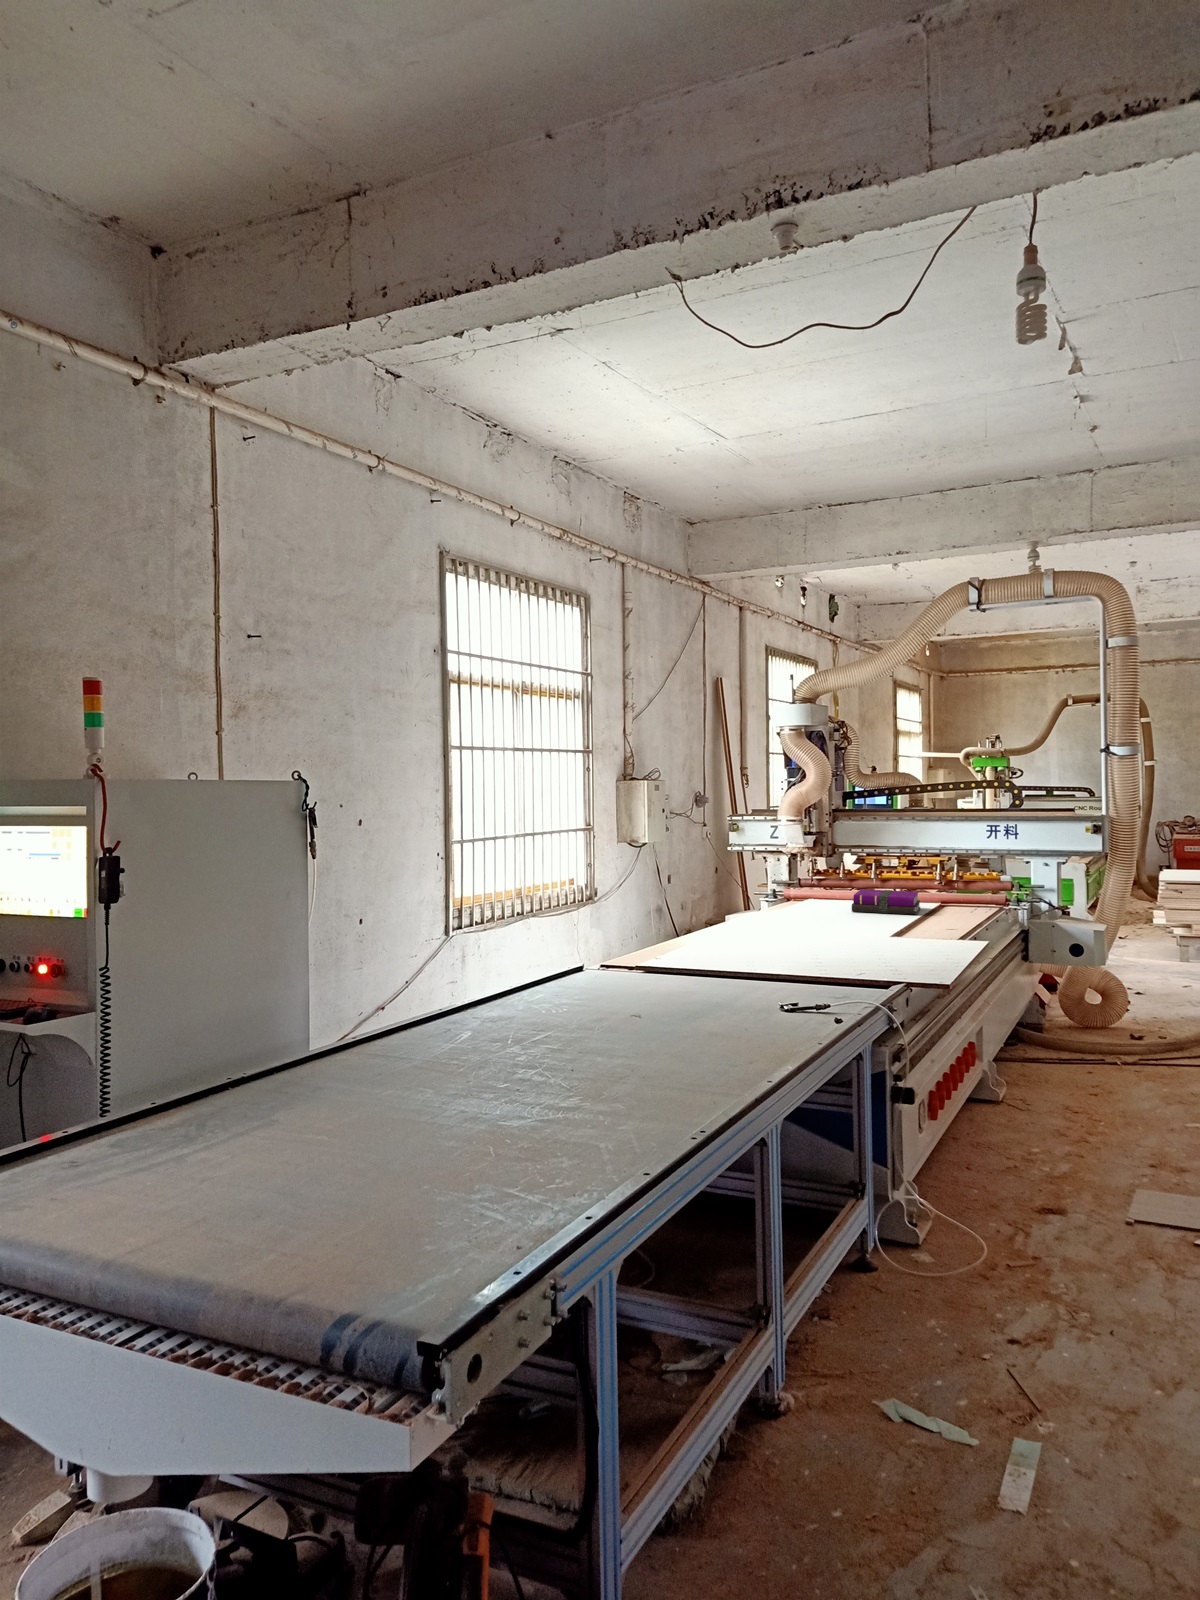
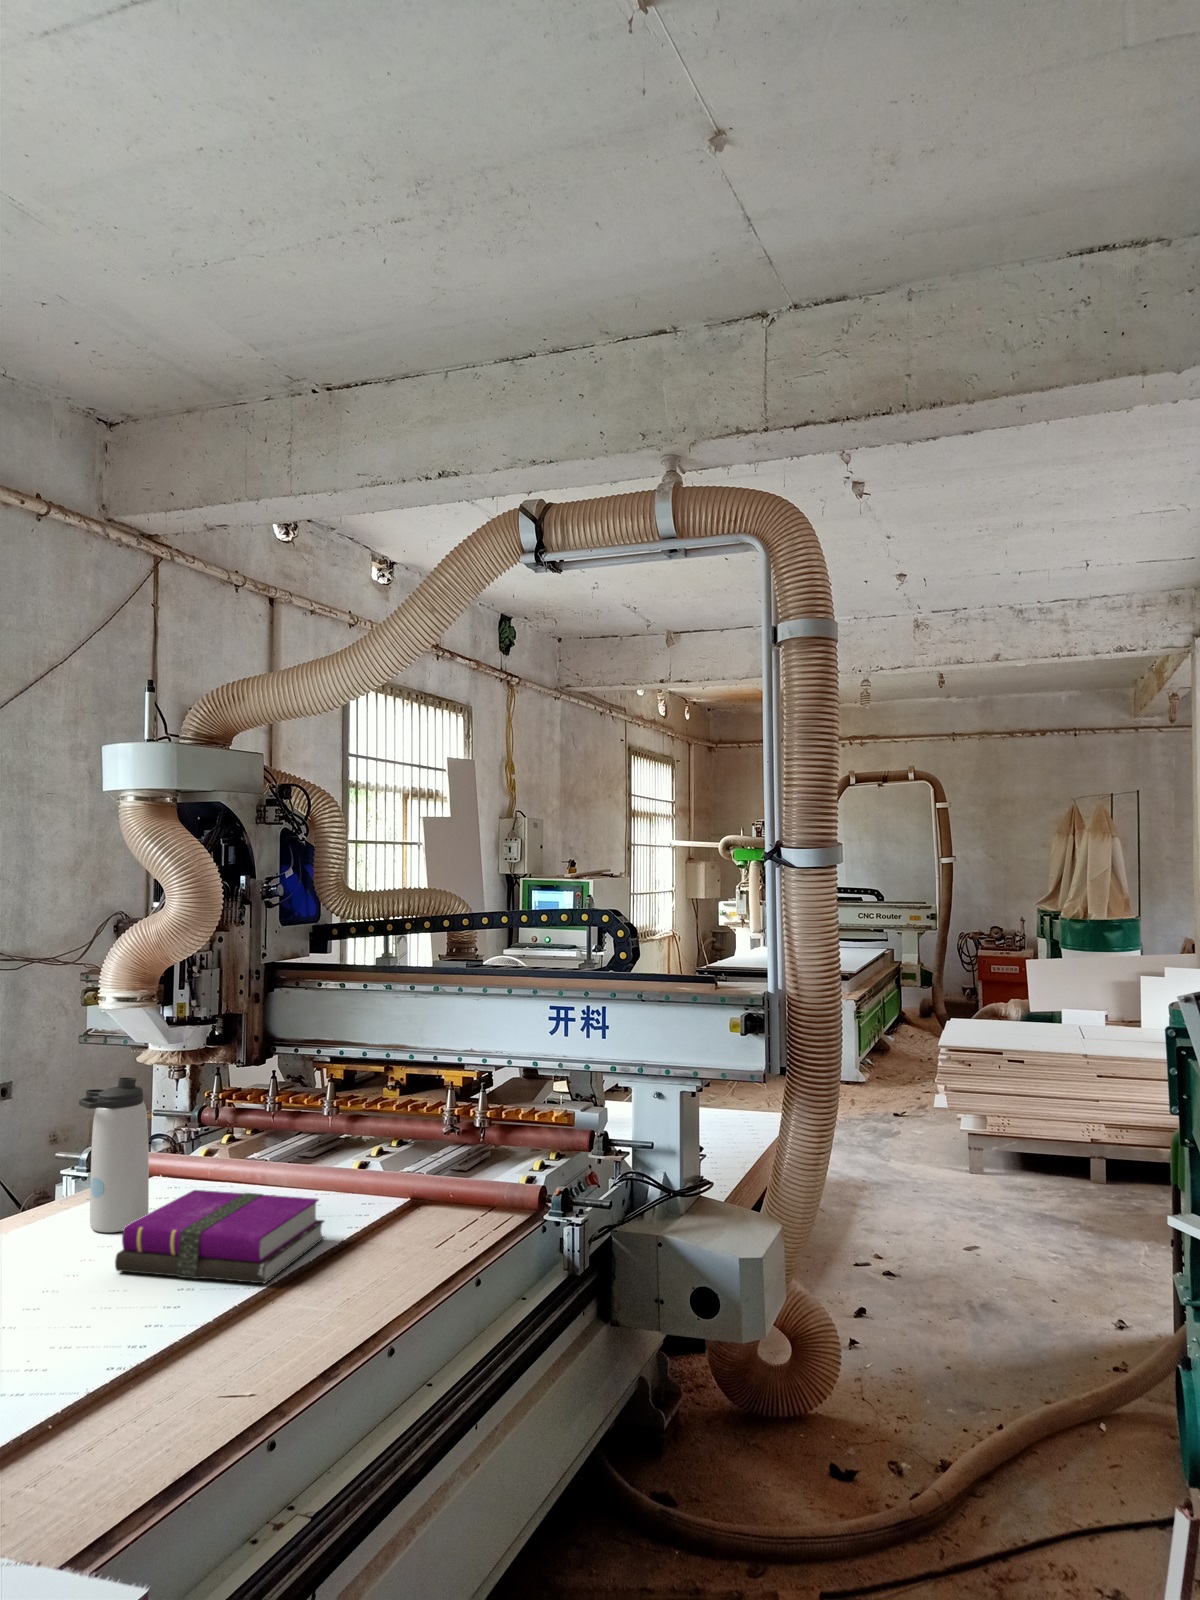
thermos bottle: none [809,845,837,905] -> present [79,1077,149,1232]

